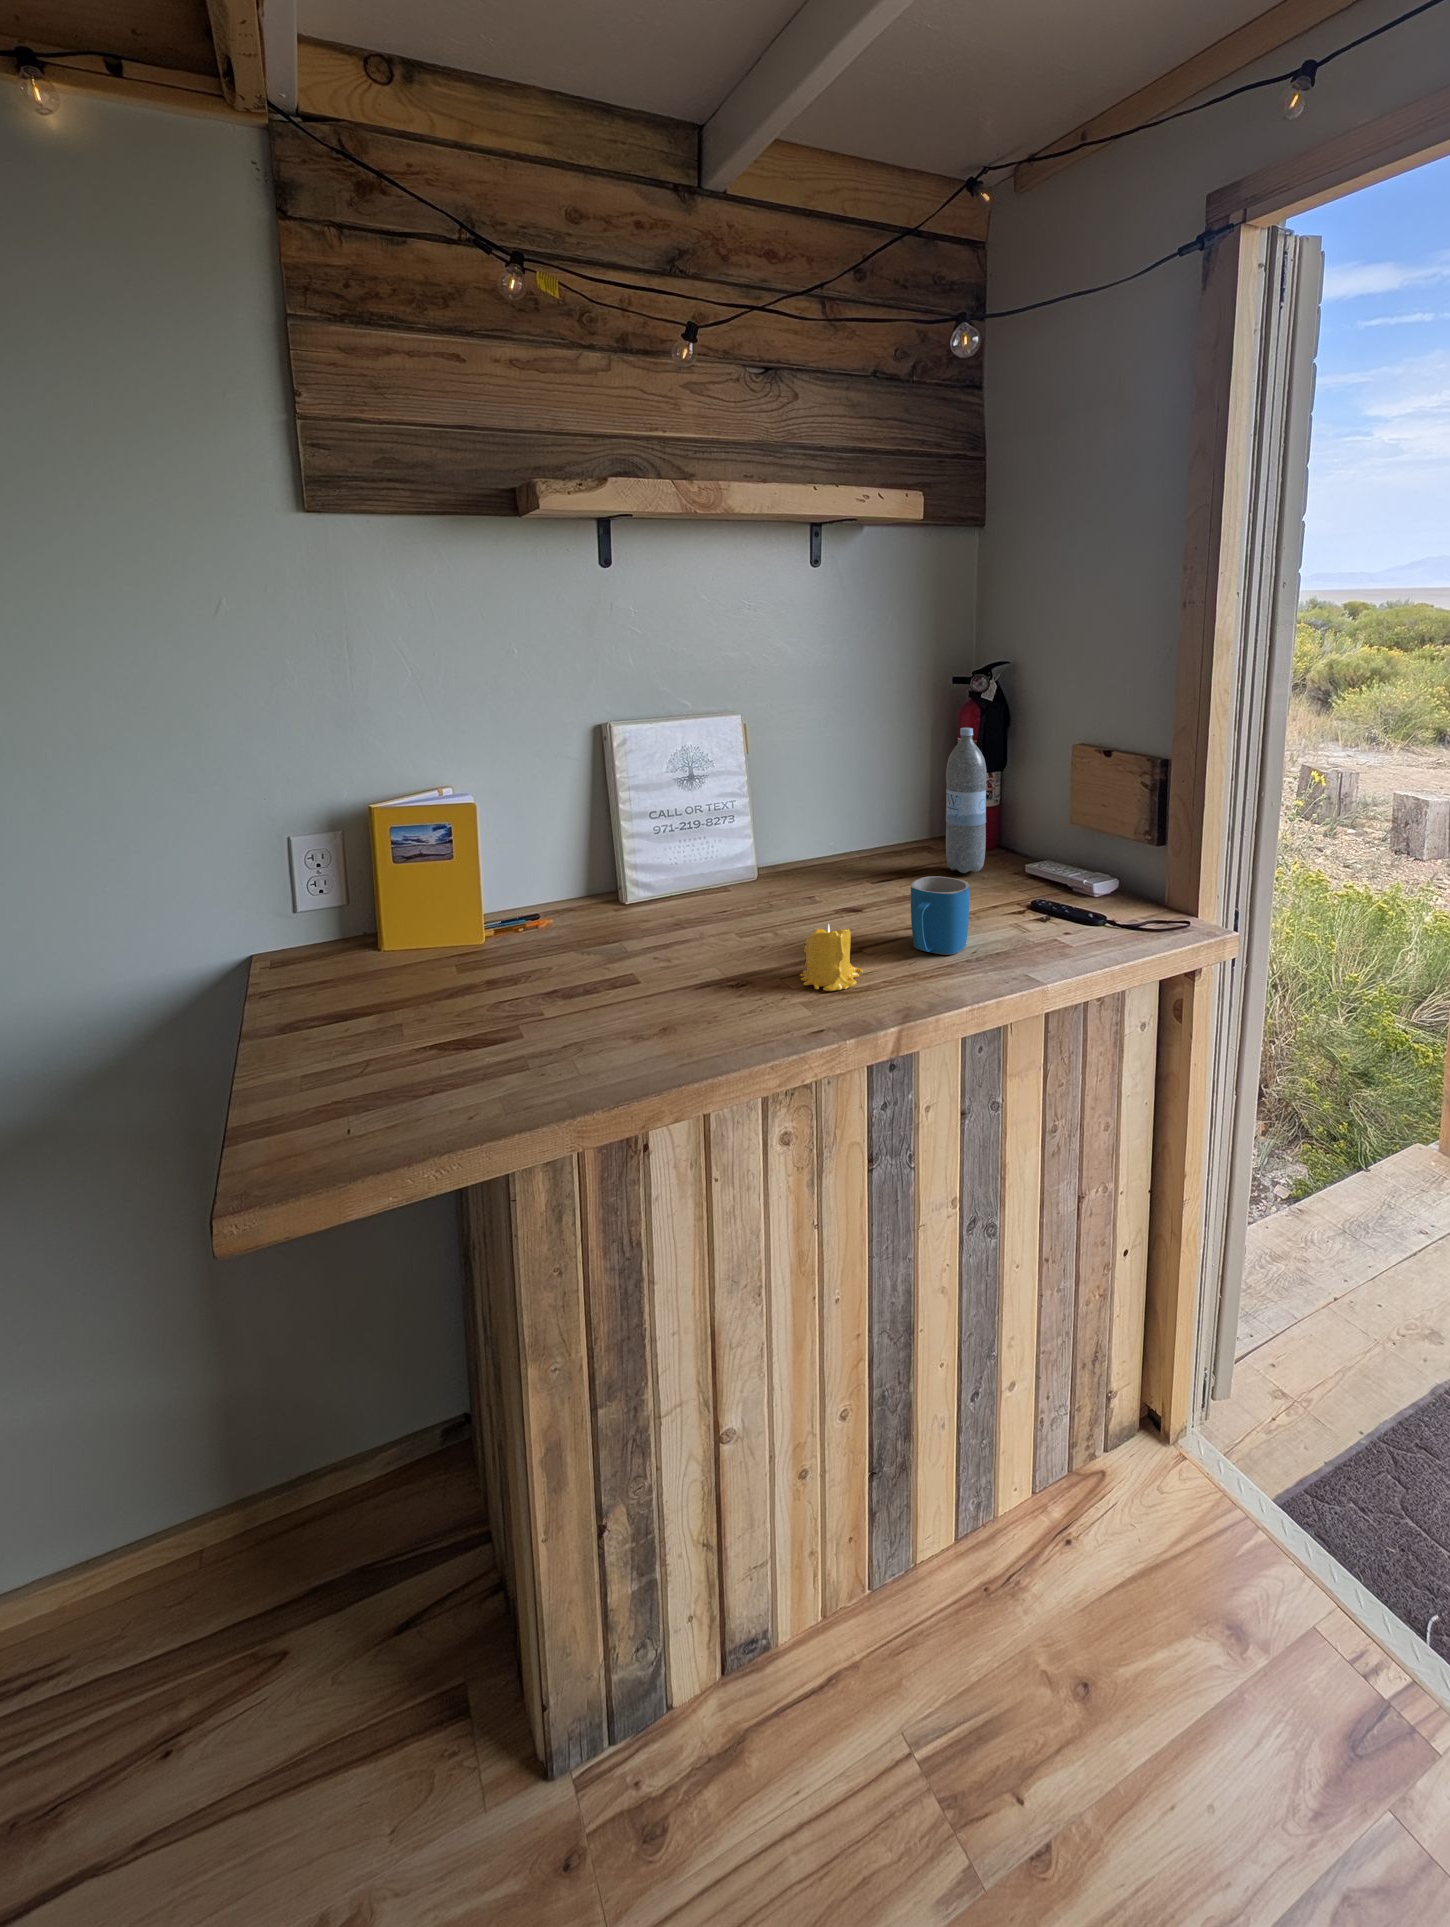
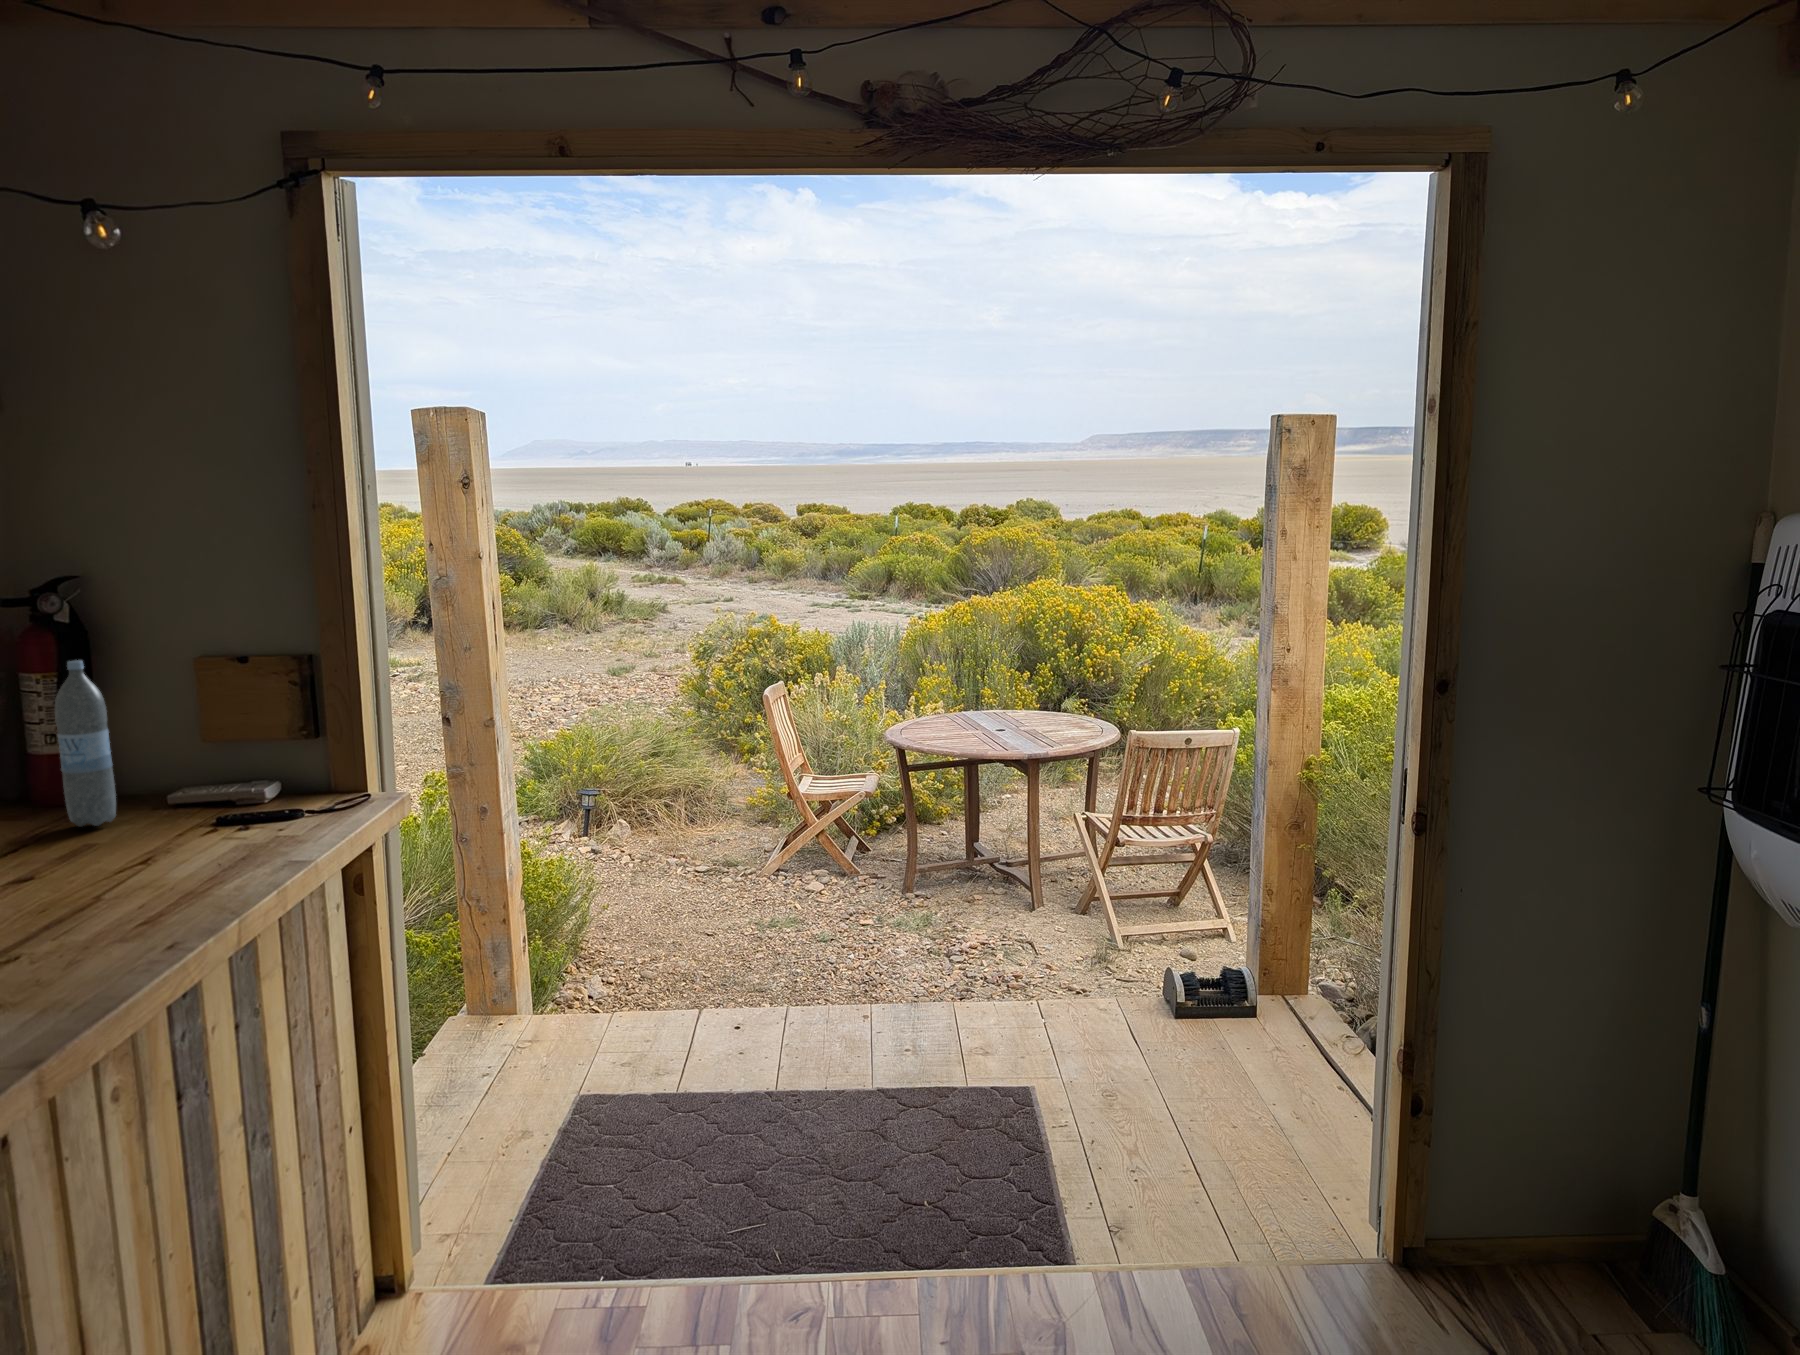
mug: present [911,876,969,955] -> none [136,806,203,884]
candle: present [800,925,863,991] -> none [78,864,151,934]

